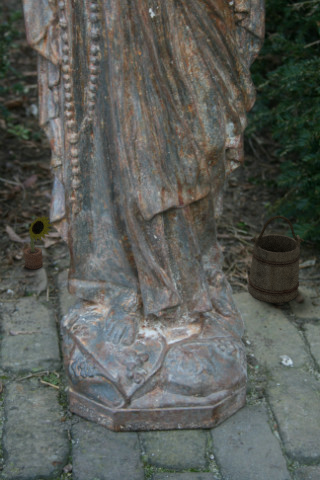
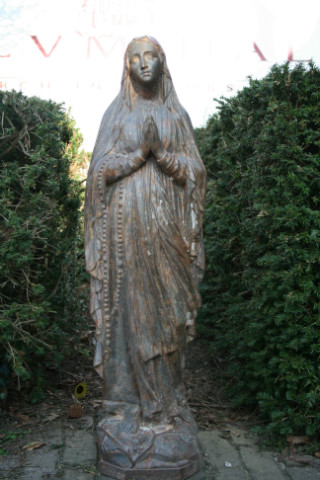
bucket: present [248,216,304,303] -> none [208,379,240,434]

